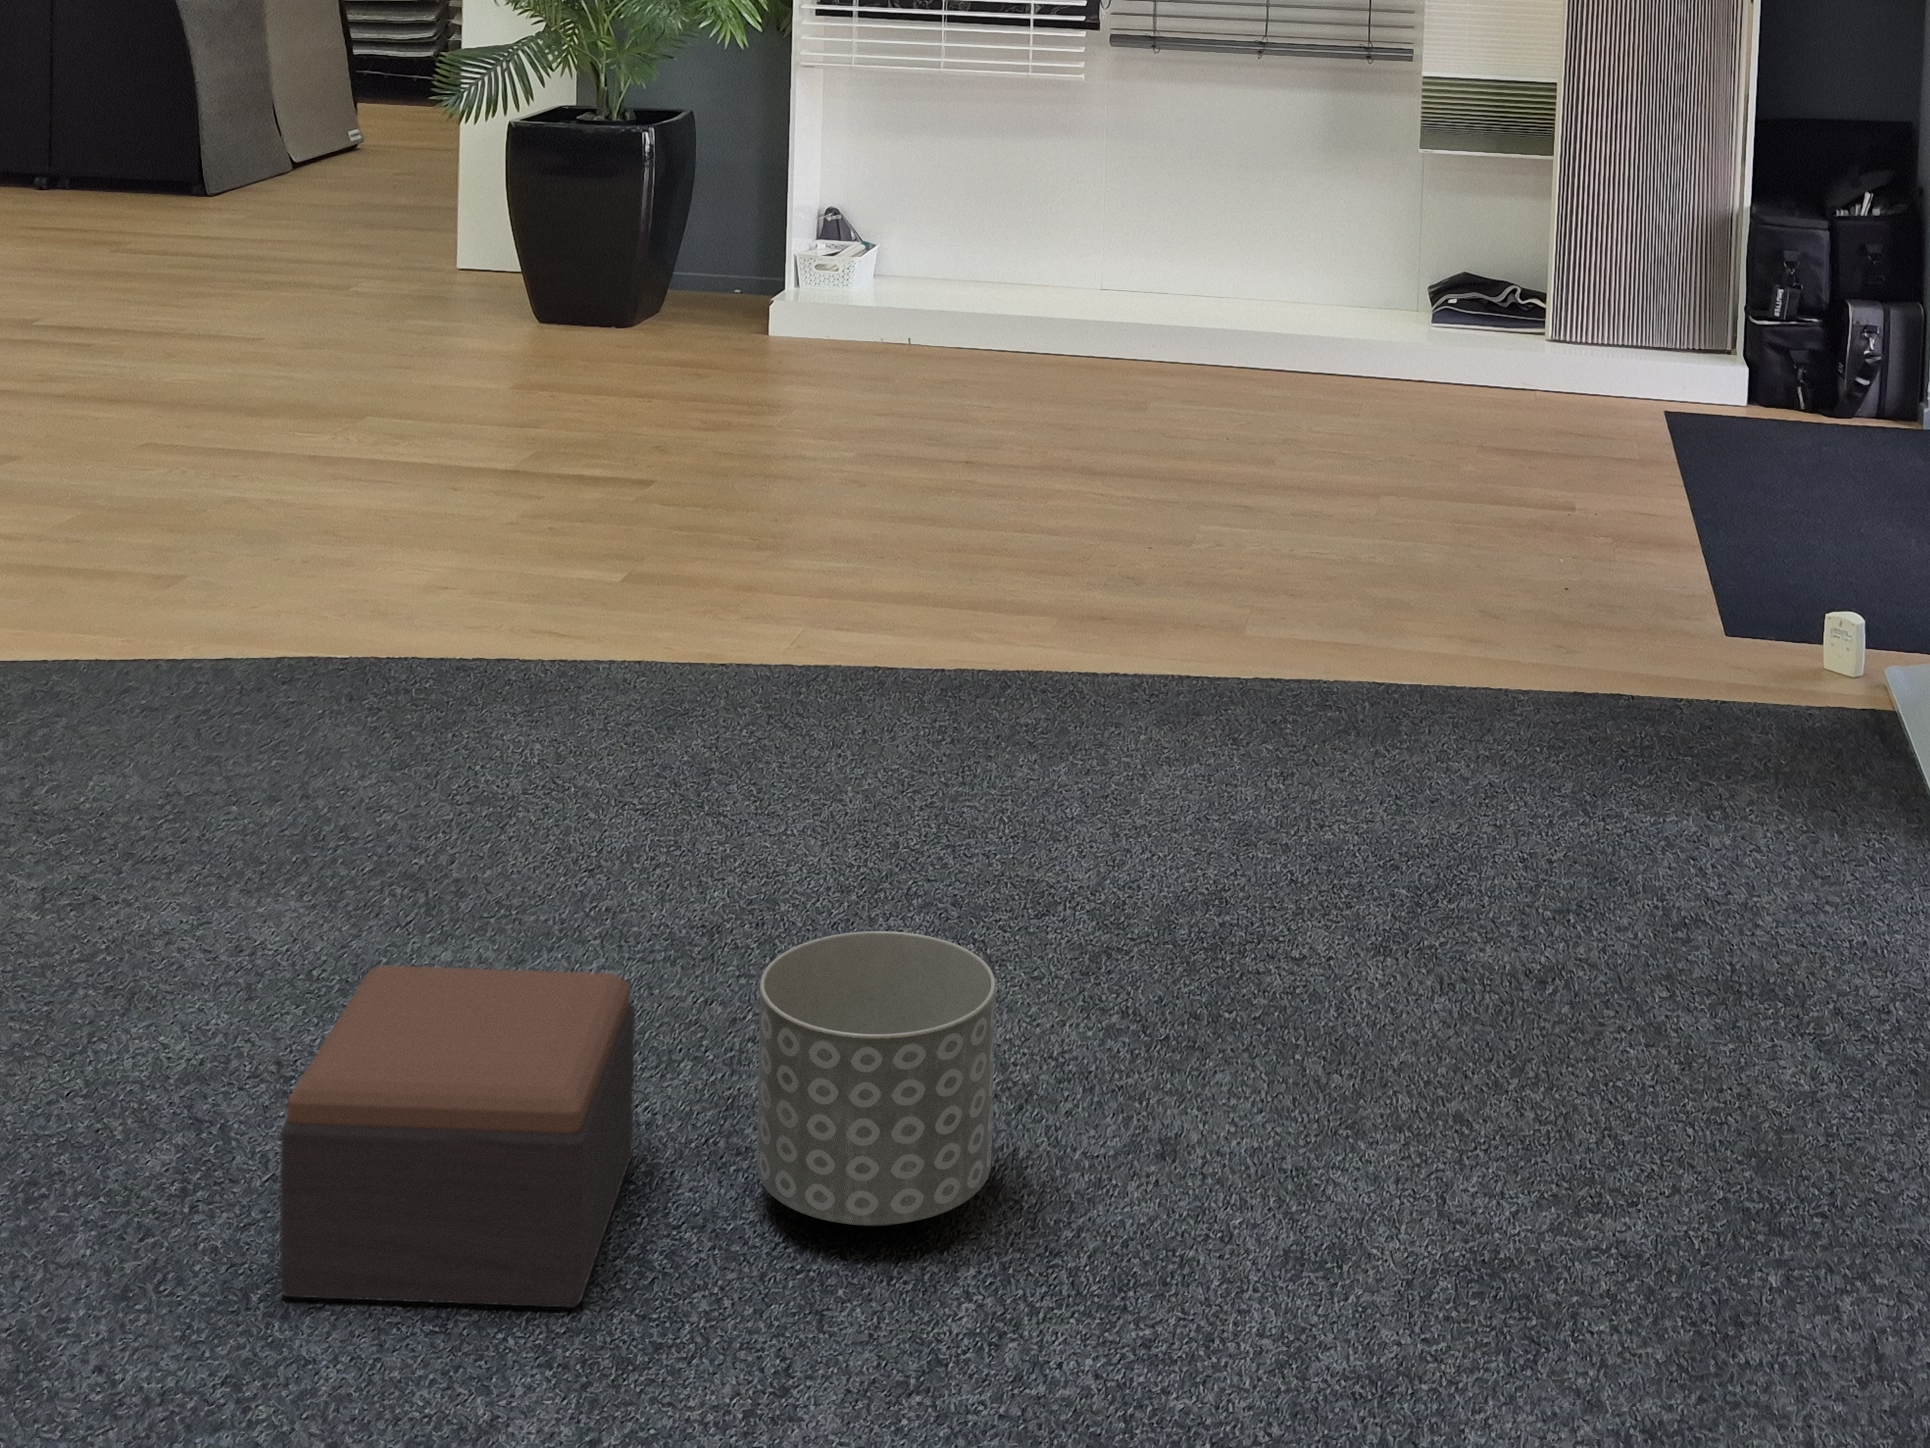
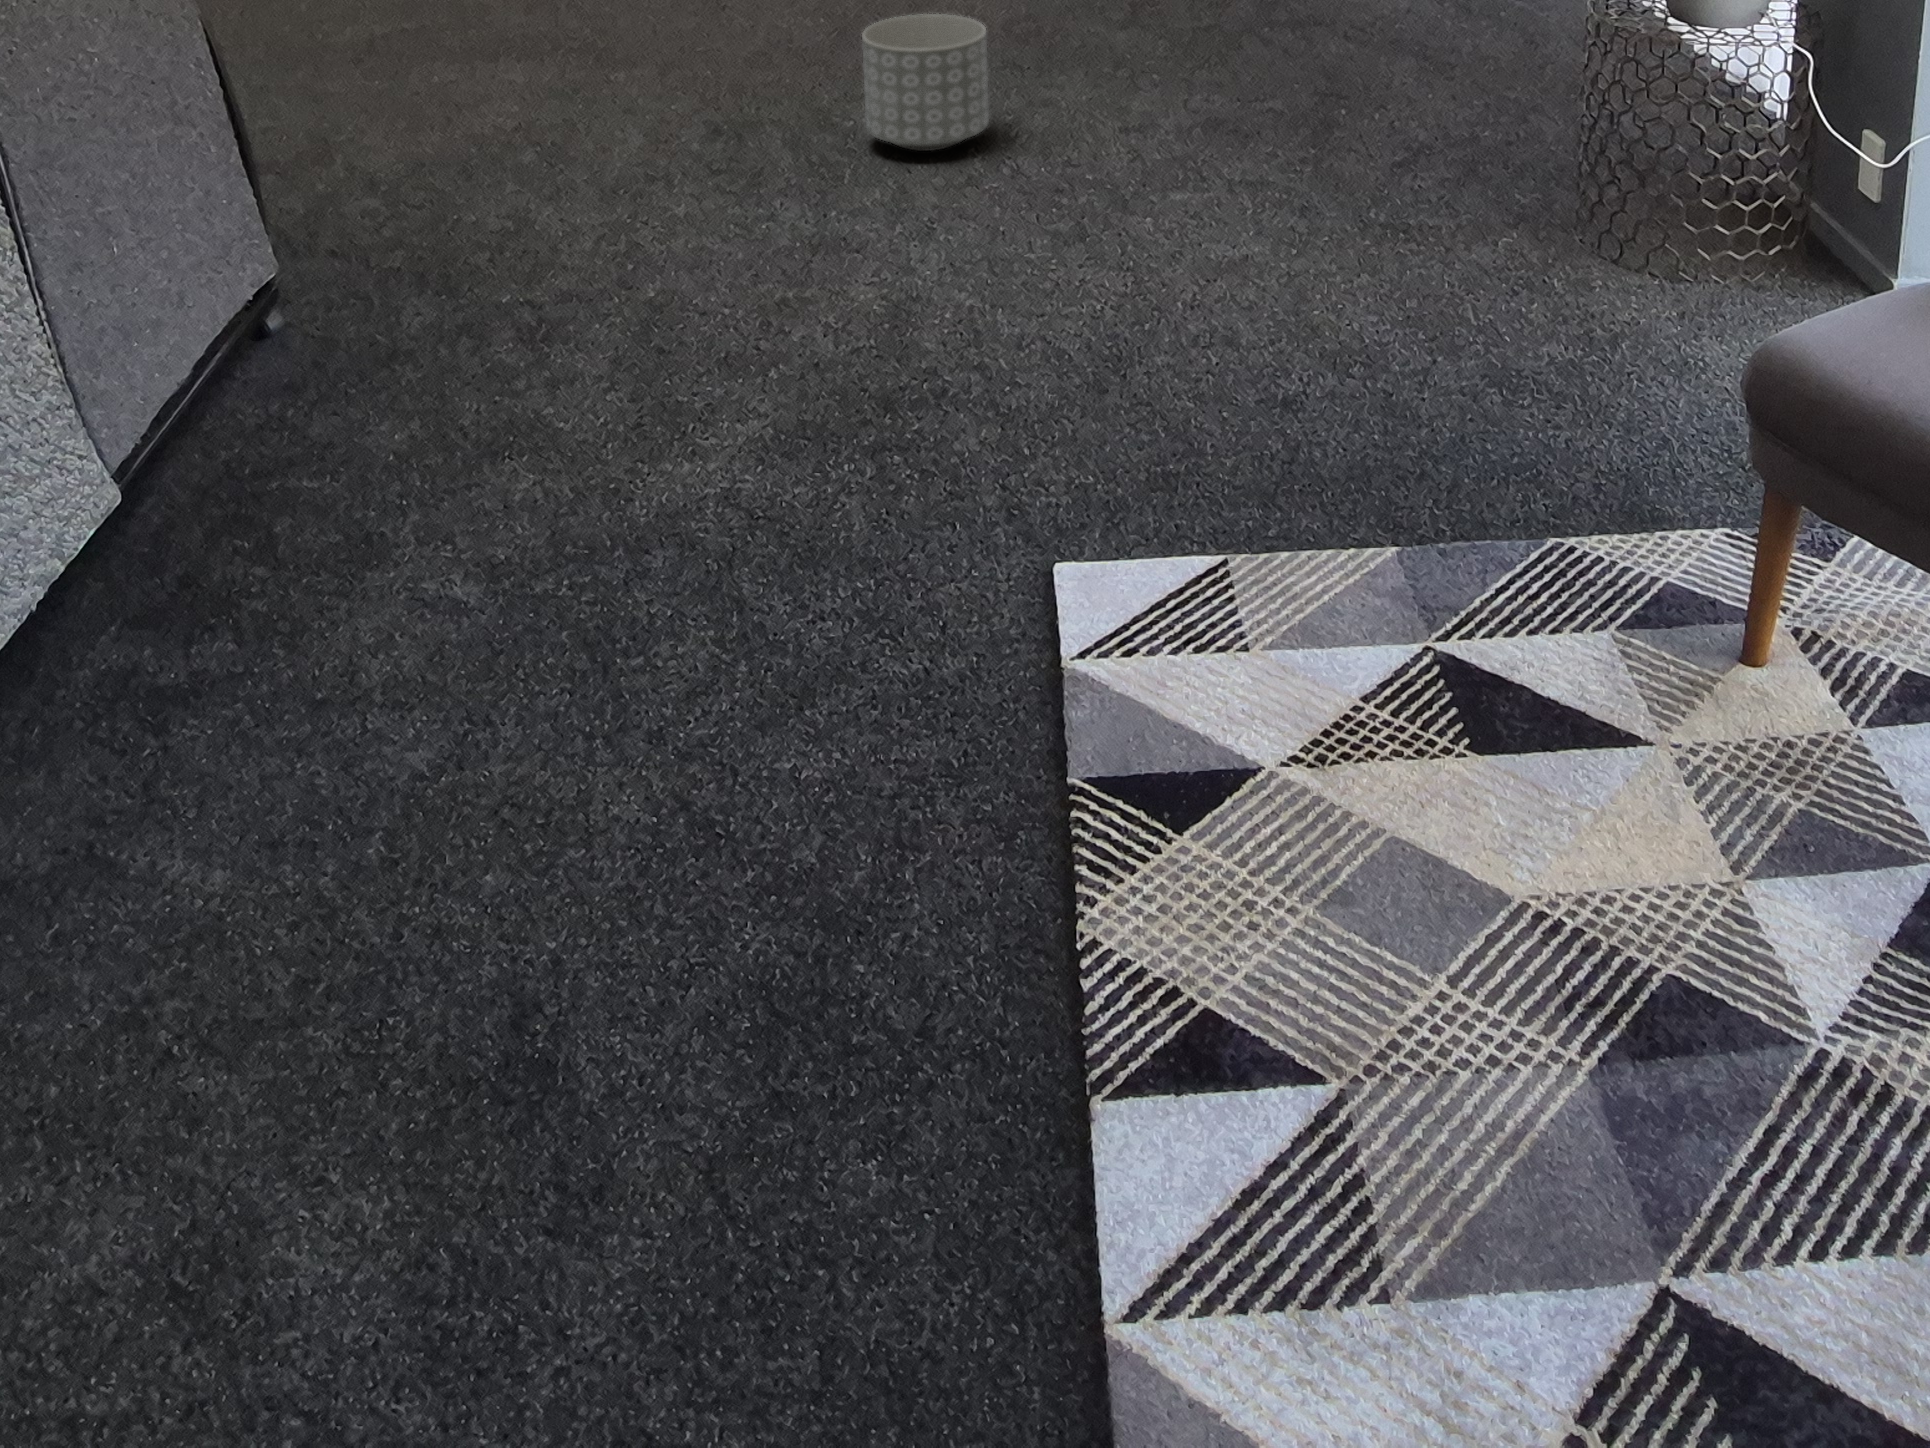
footstool: present [280,965,635,1308] -> none [636,47,804,209]

